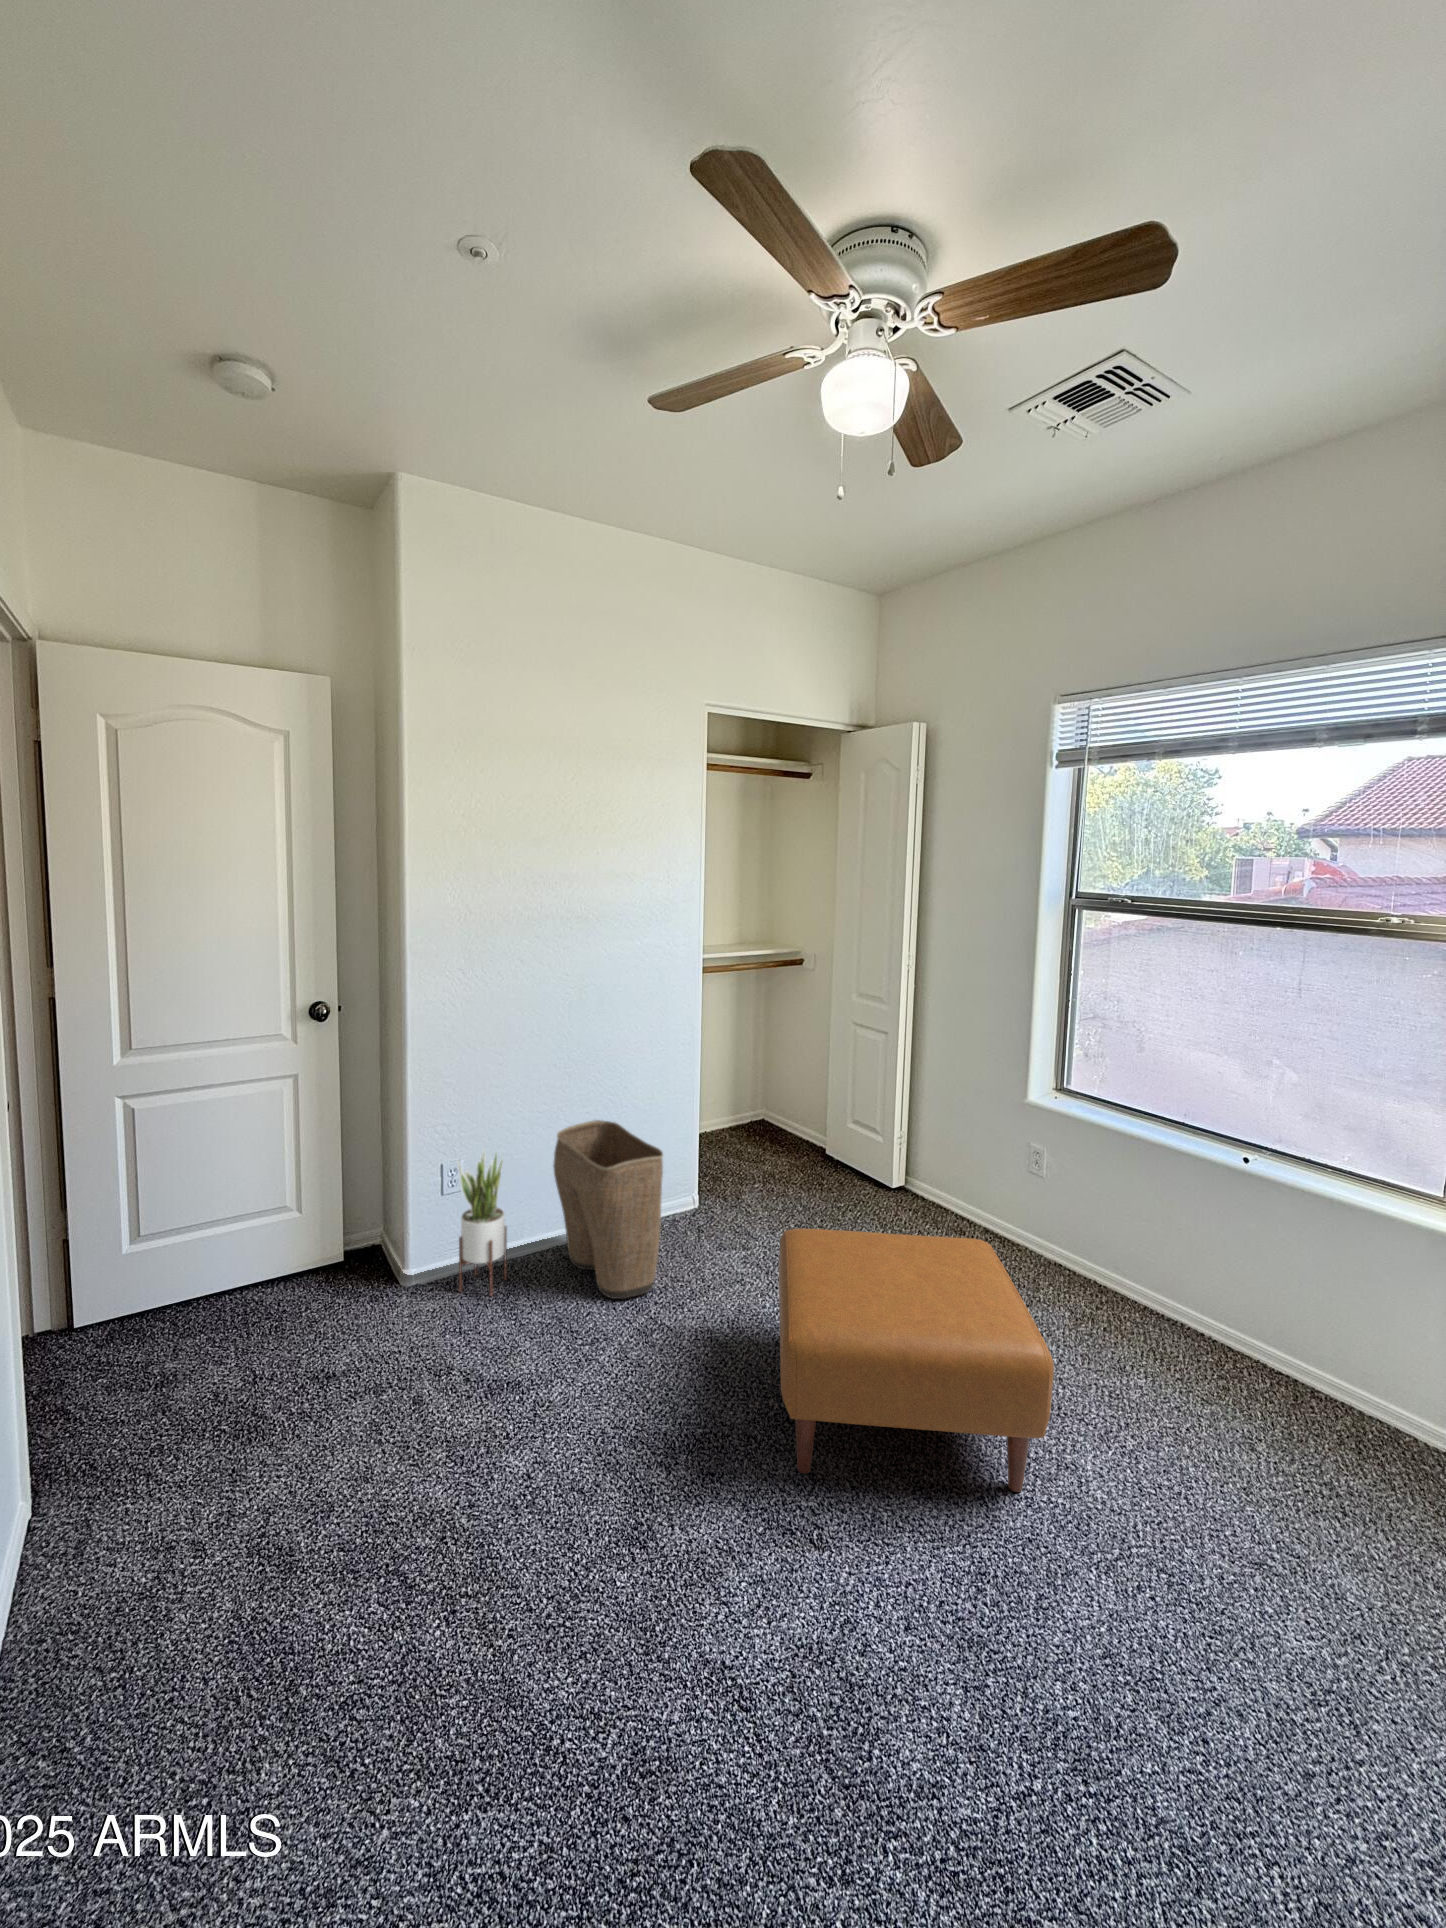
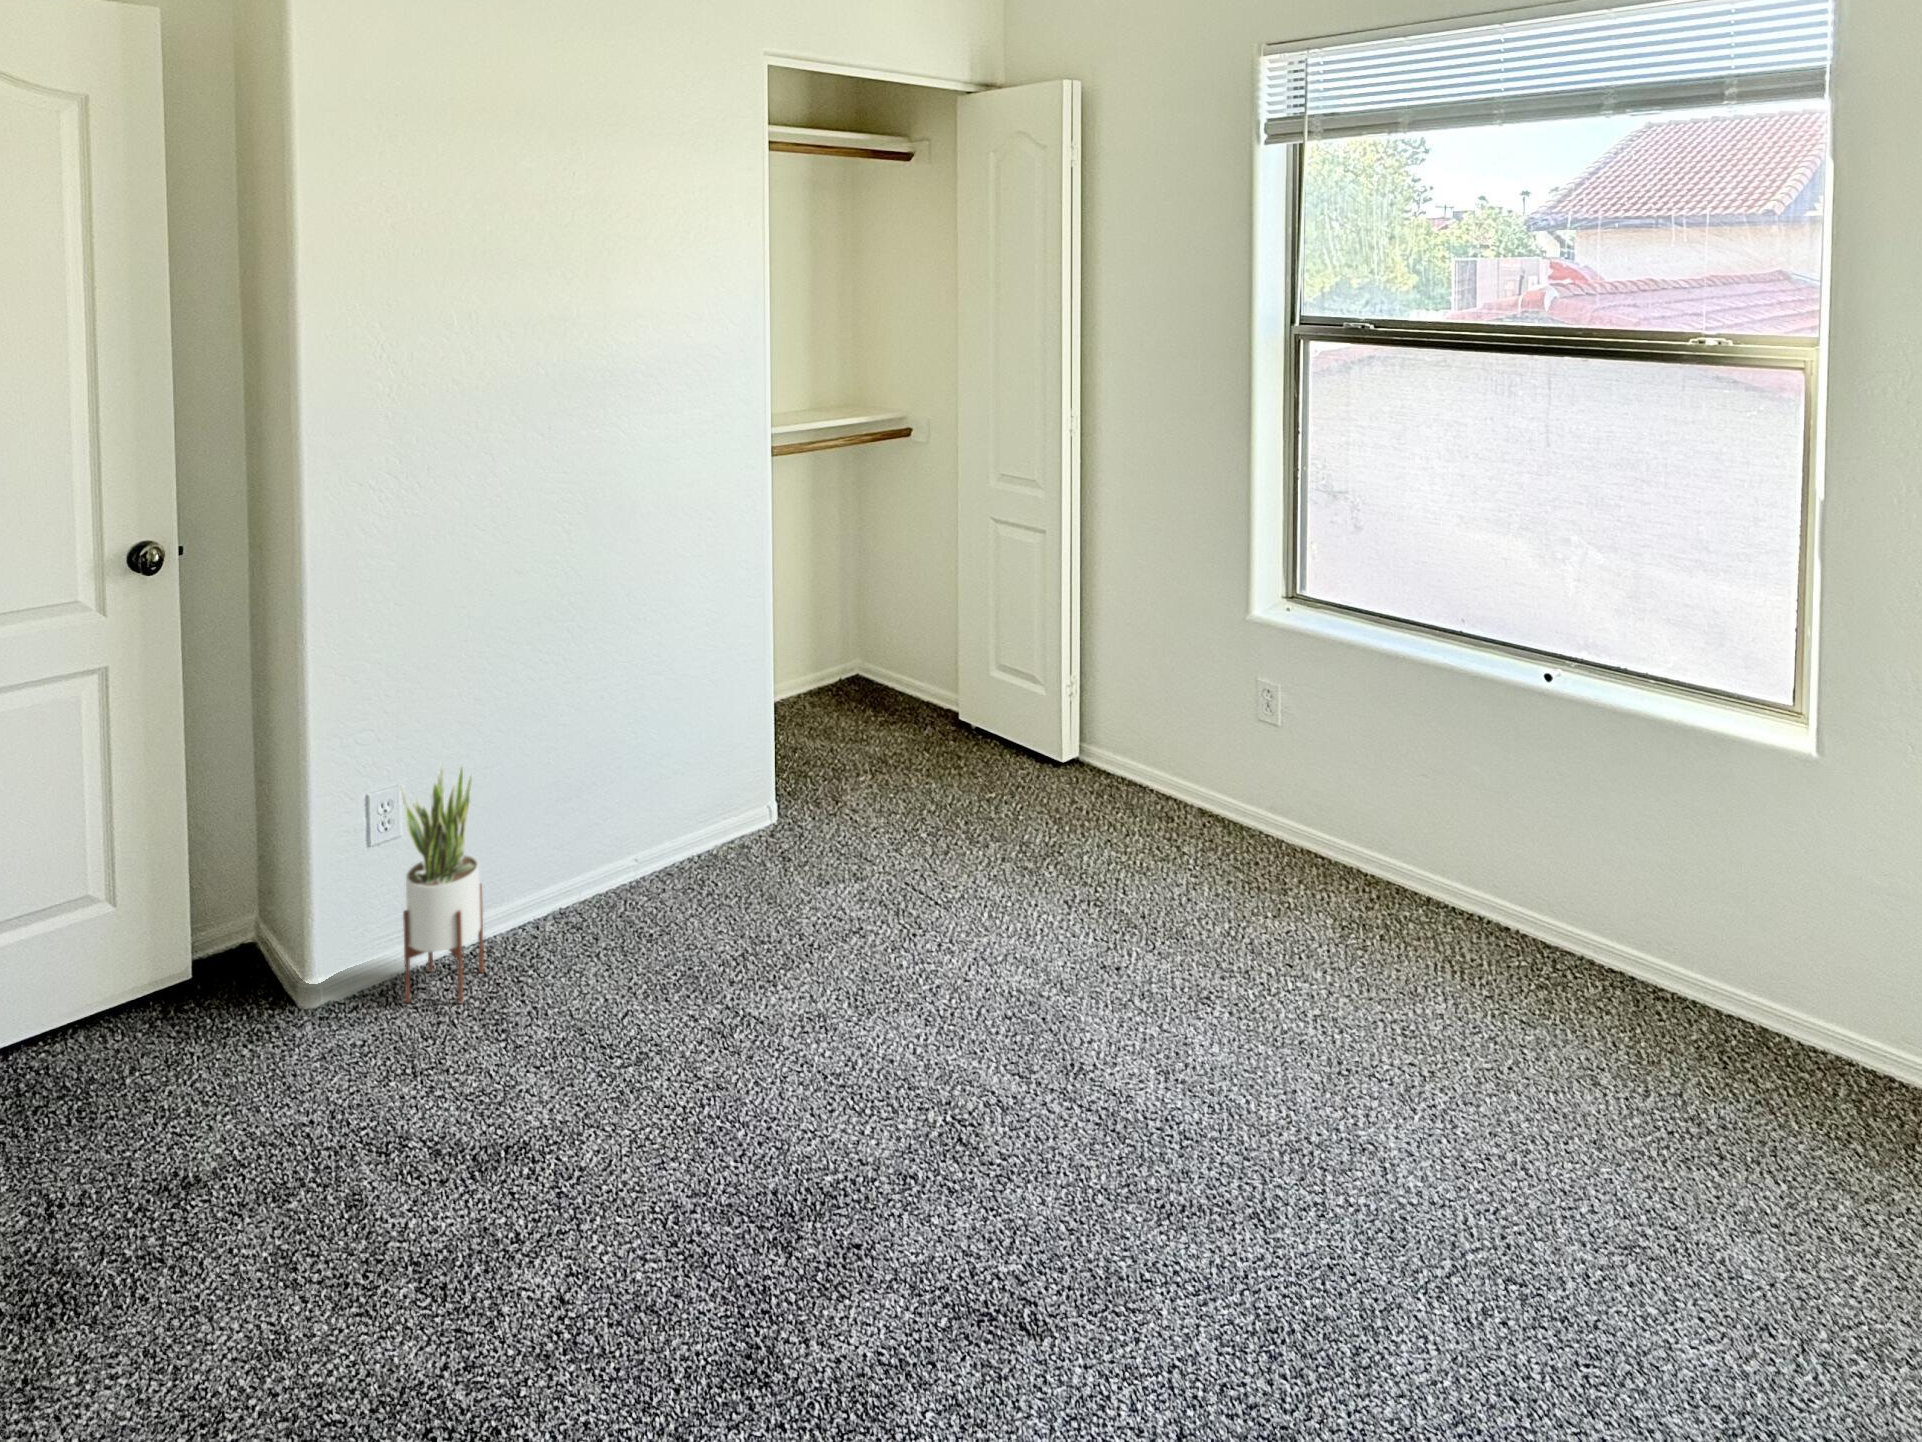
laundry basket: present [553,1120,663,1299] -> none [555,697,735,981]
ottoman: present [779,1229,1054,1492] -> none [926,825,1343,1220]

